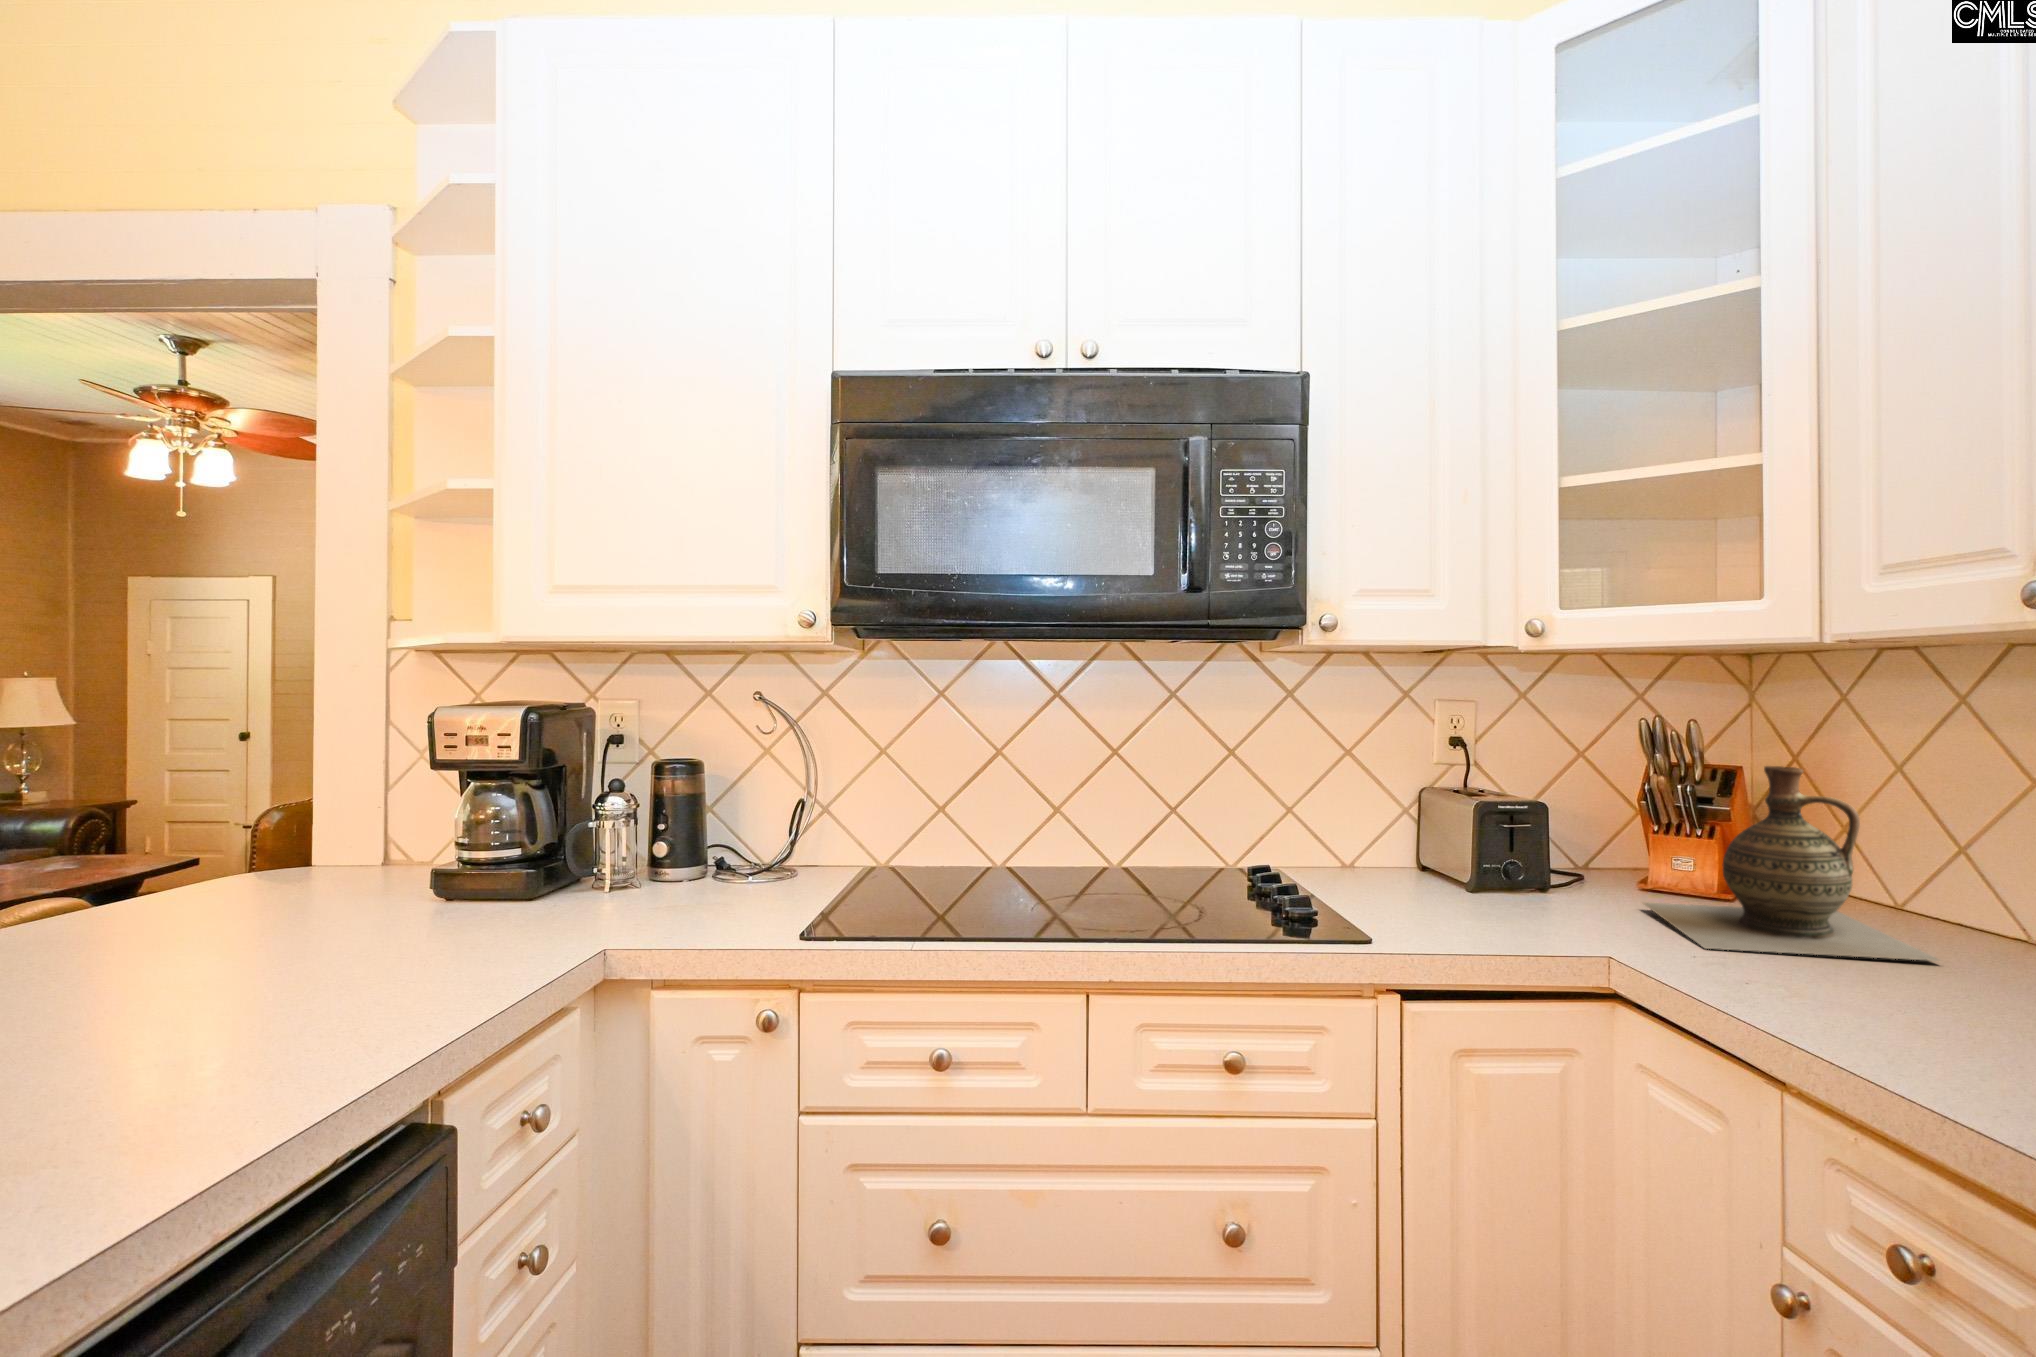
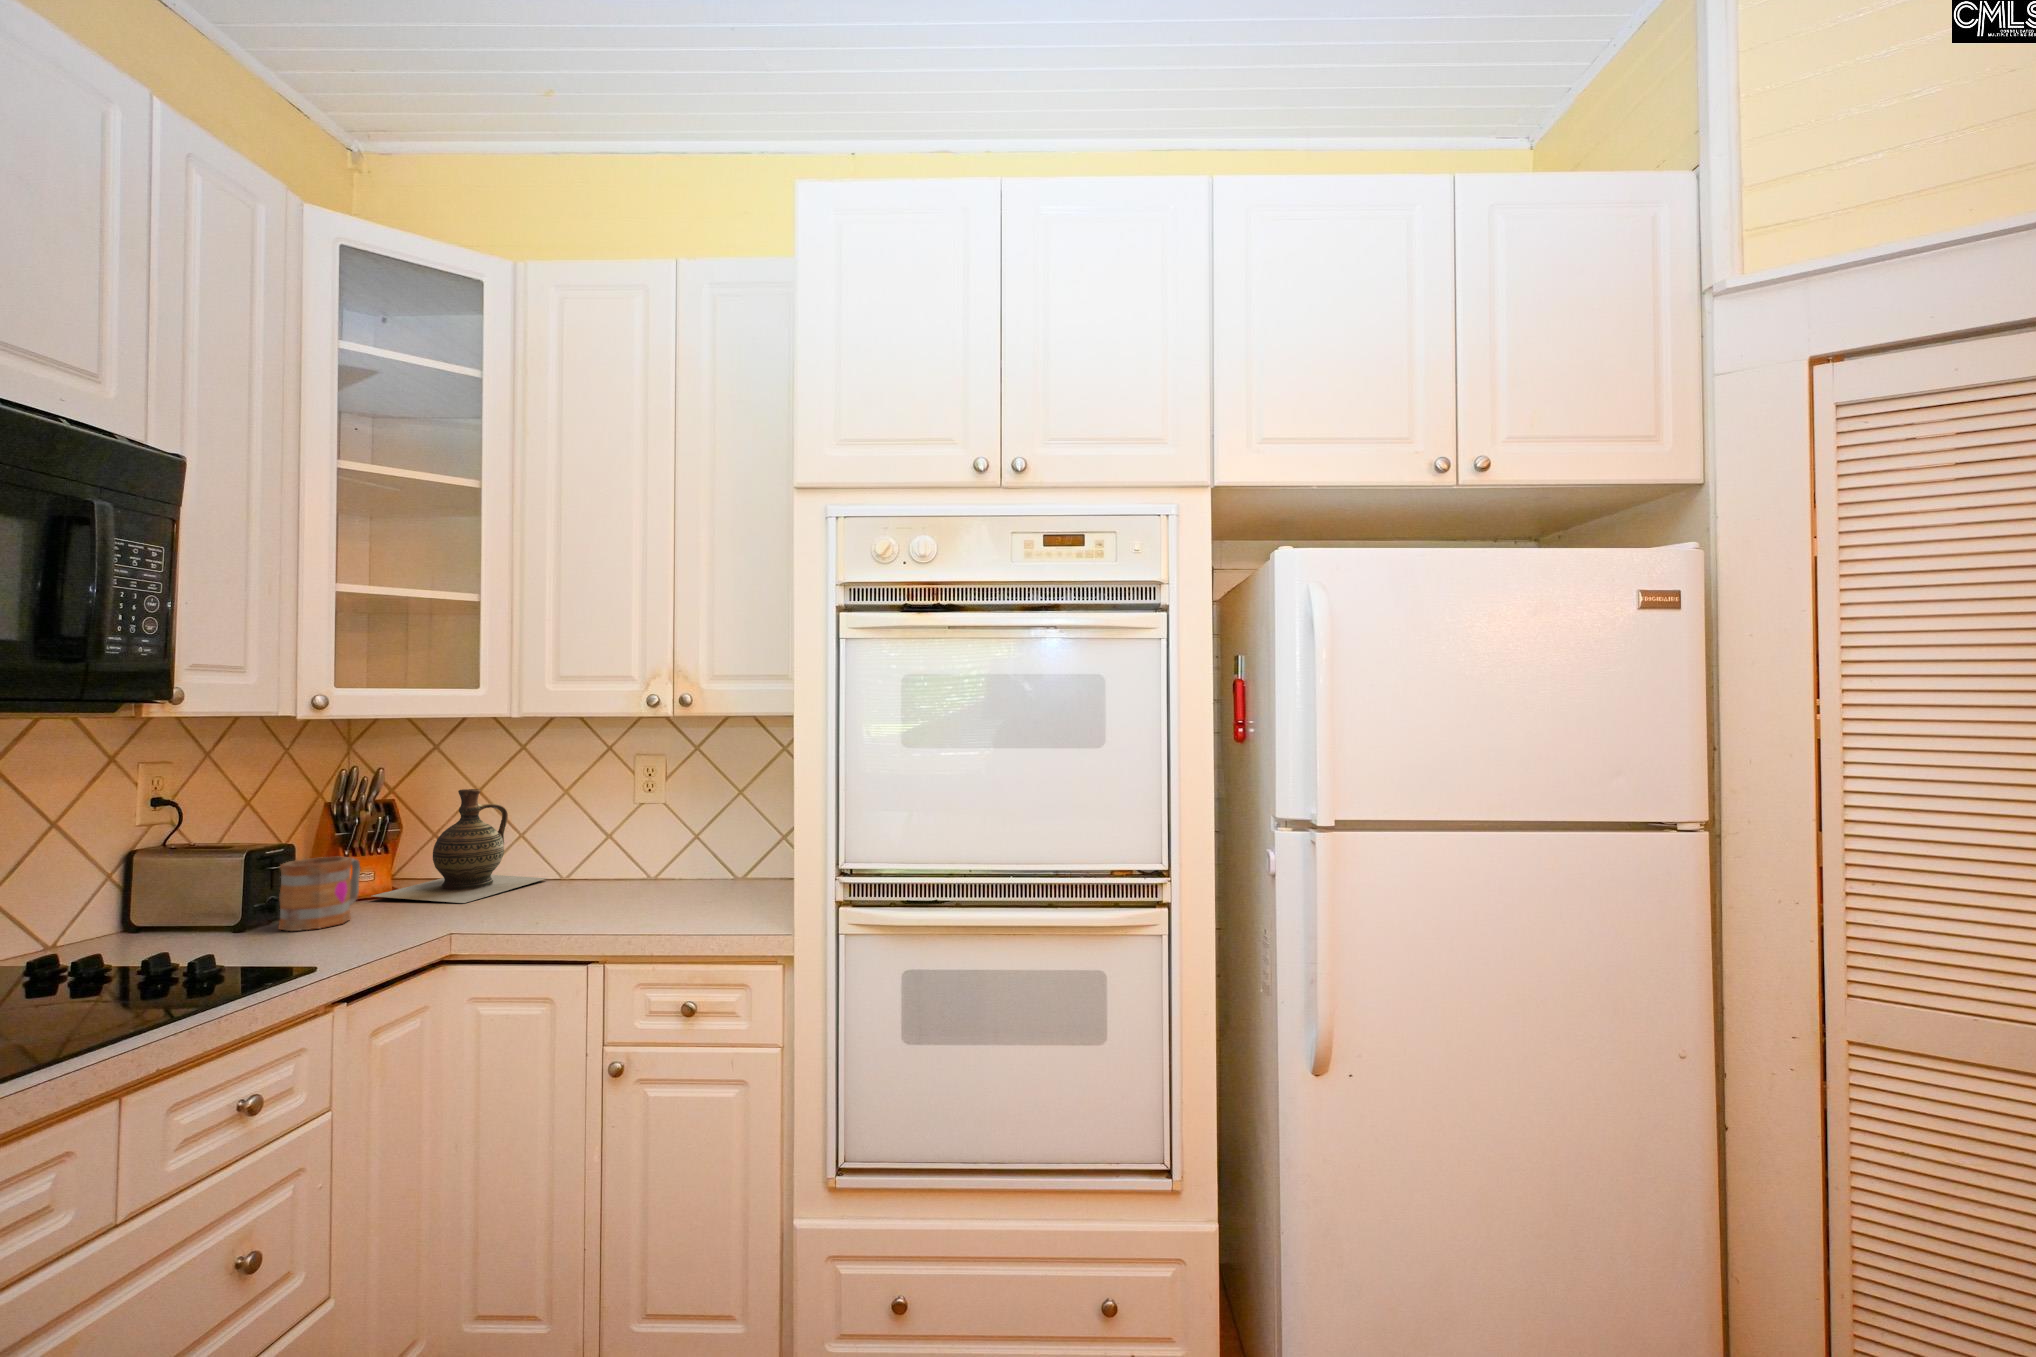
mug: none [1474,827,1586,921] -> present [278,856,360,931]

